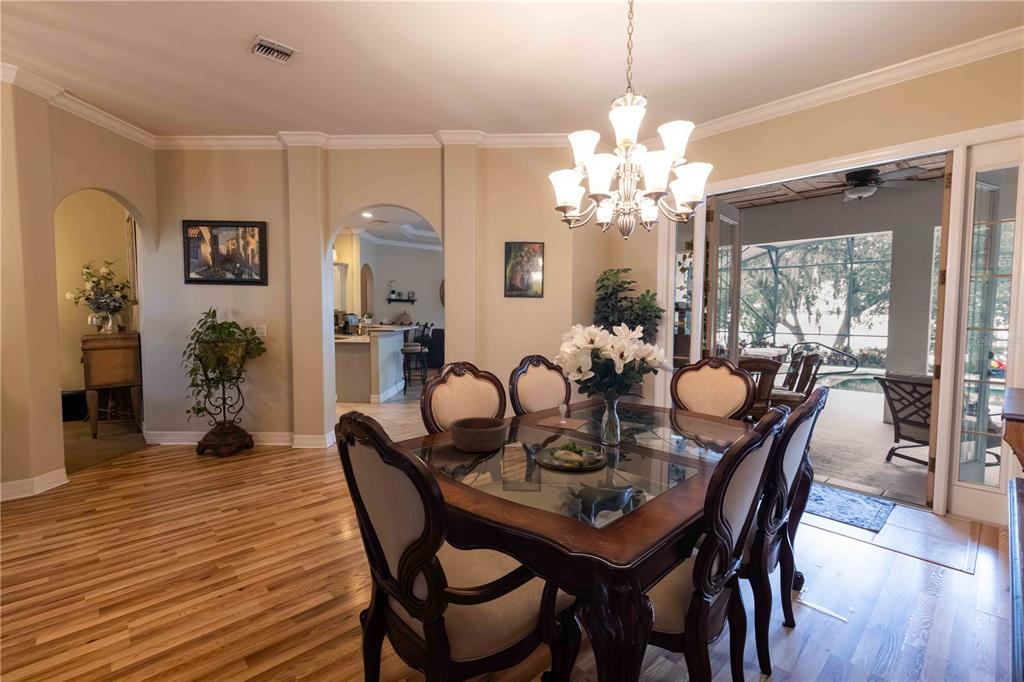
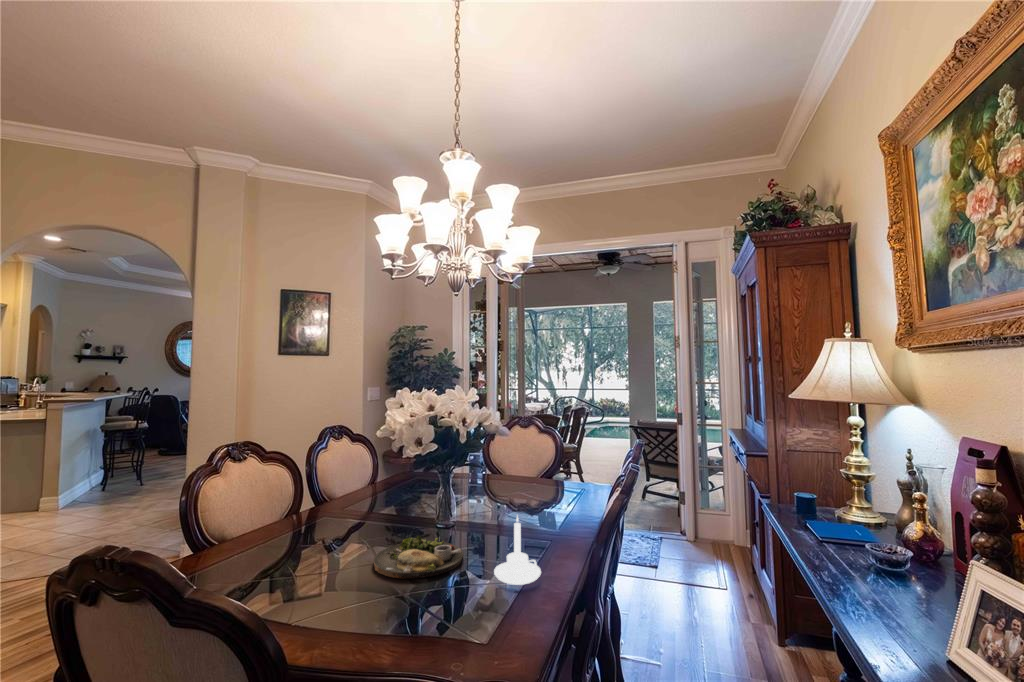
wine glass: present [536,404,588,430] -> none [350,485,413,516]
wooden bowl: present [449,417,507,452] -> none [236,519,326,577]
candle holder: none [623,433,665,490] -> present [494,516,541,585]

